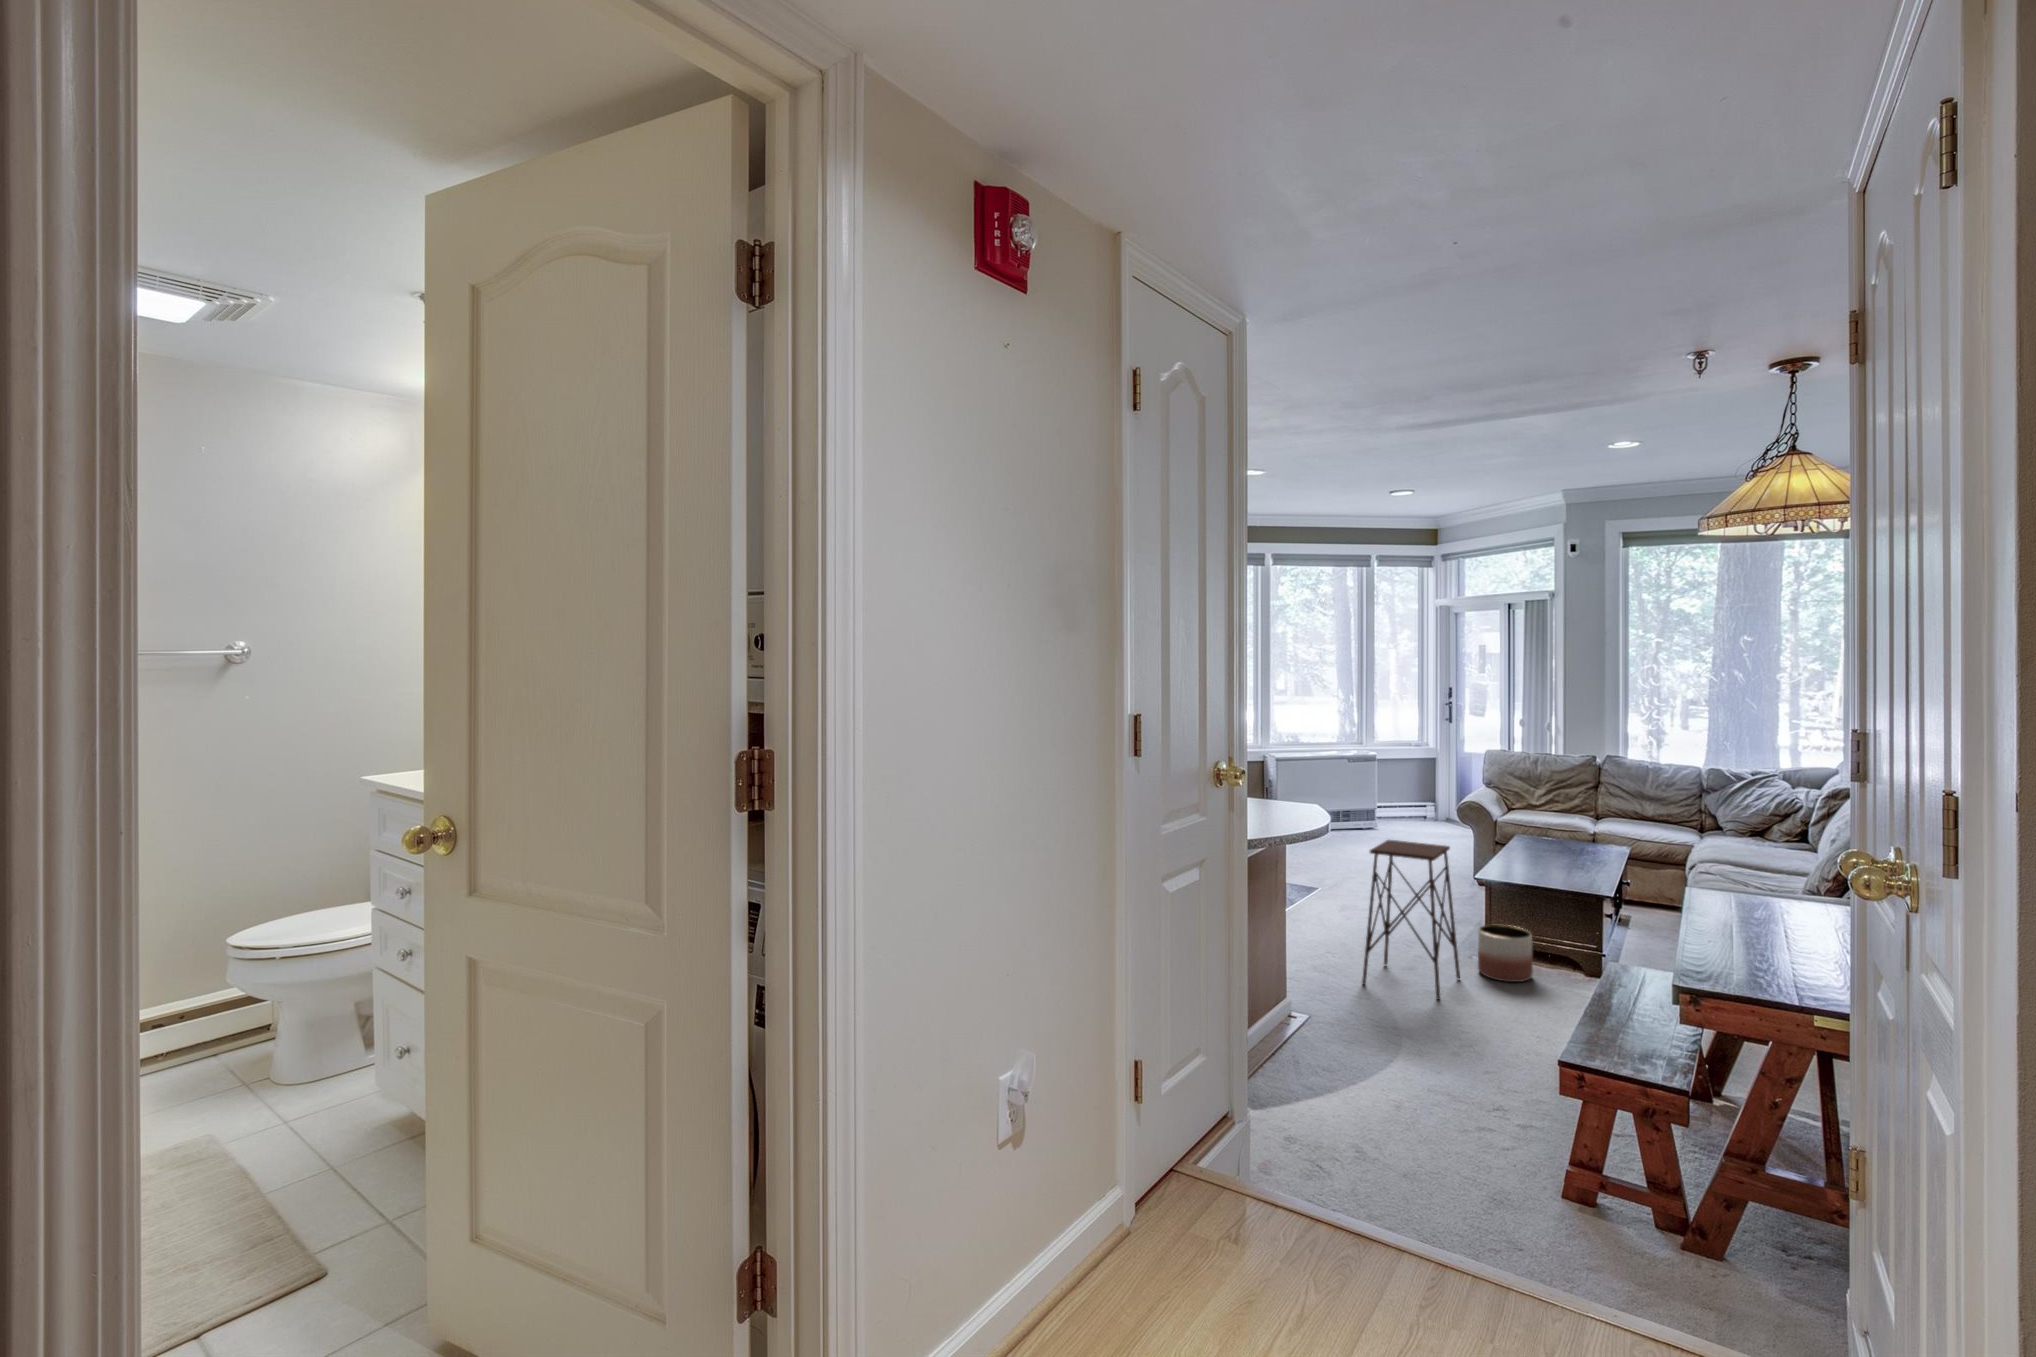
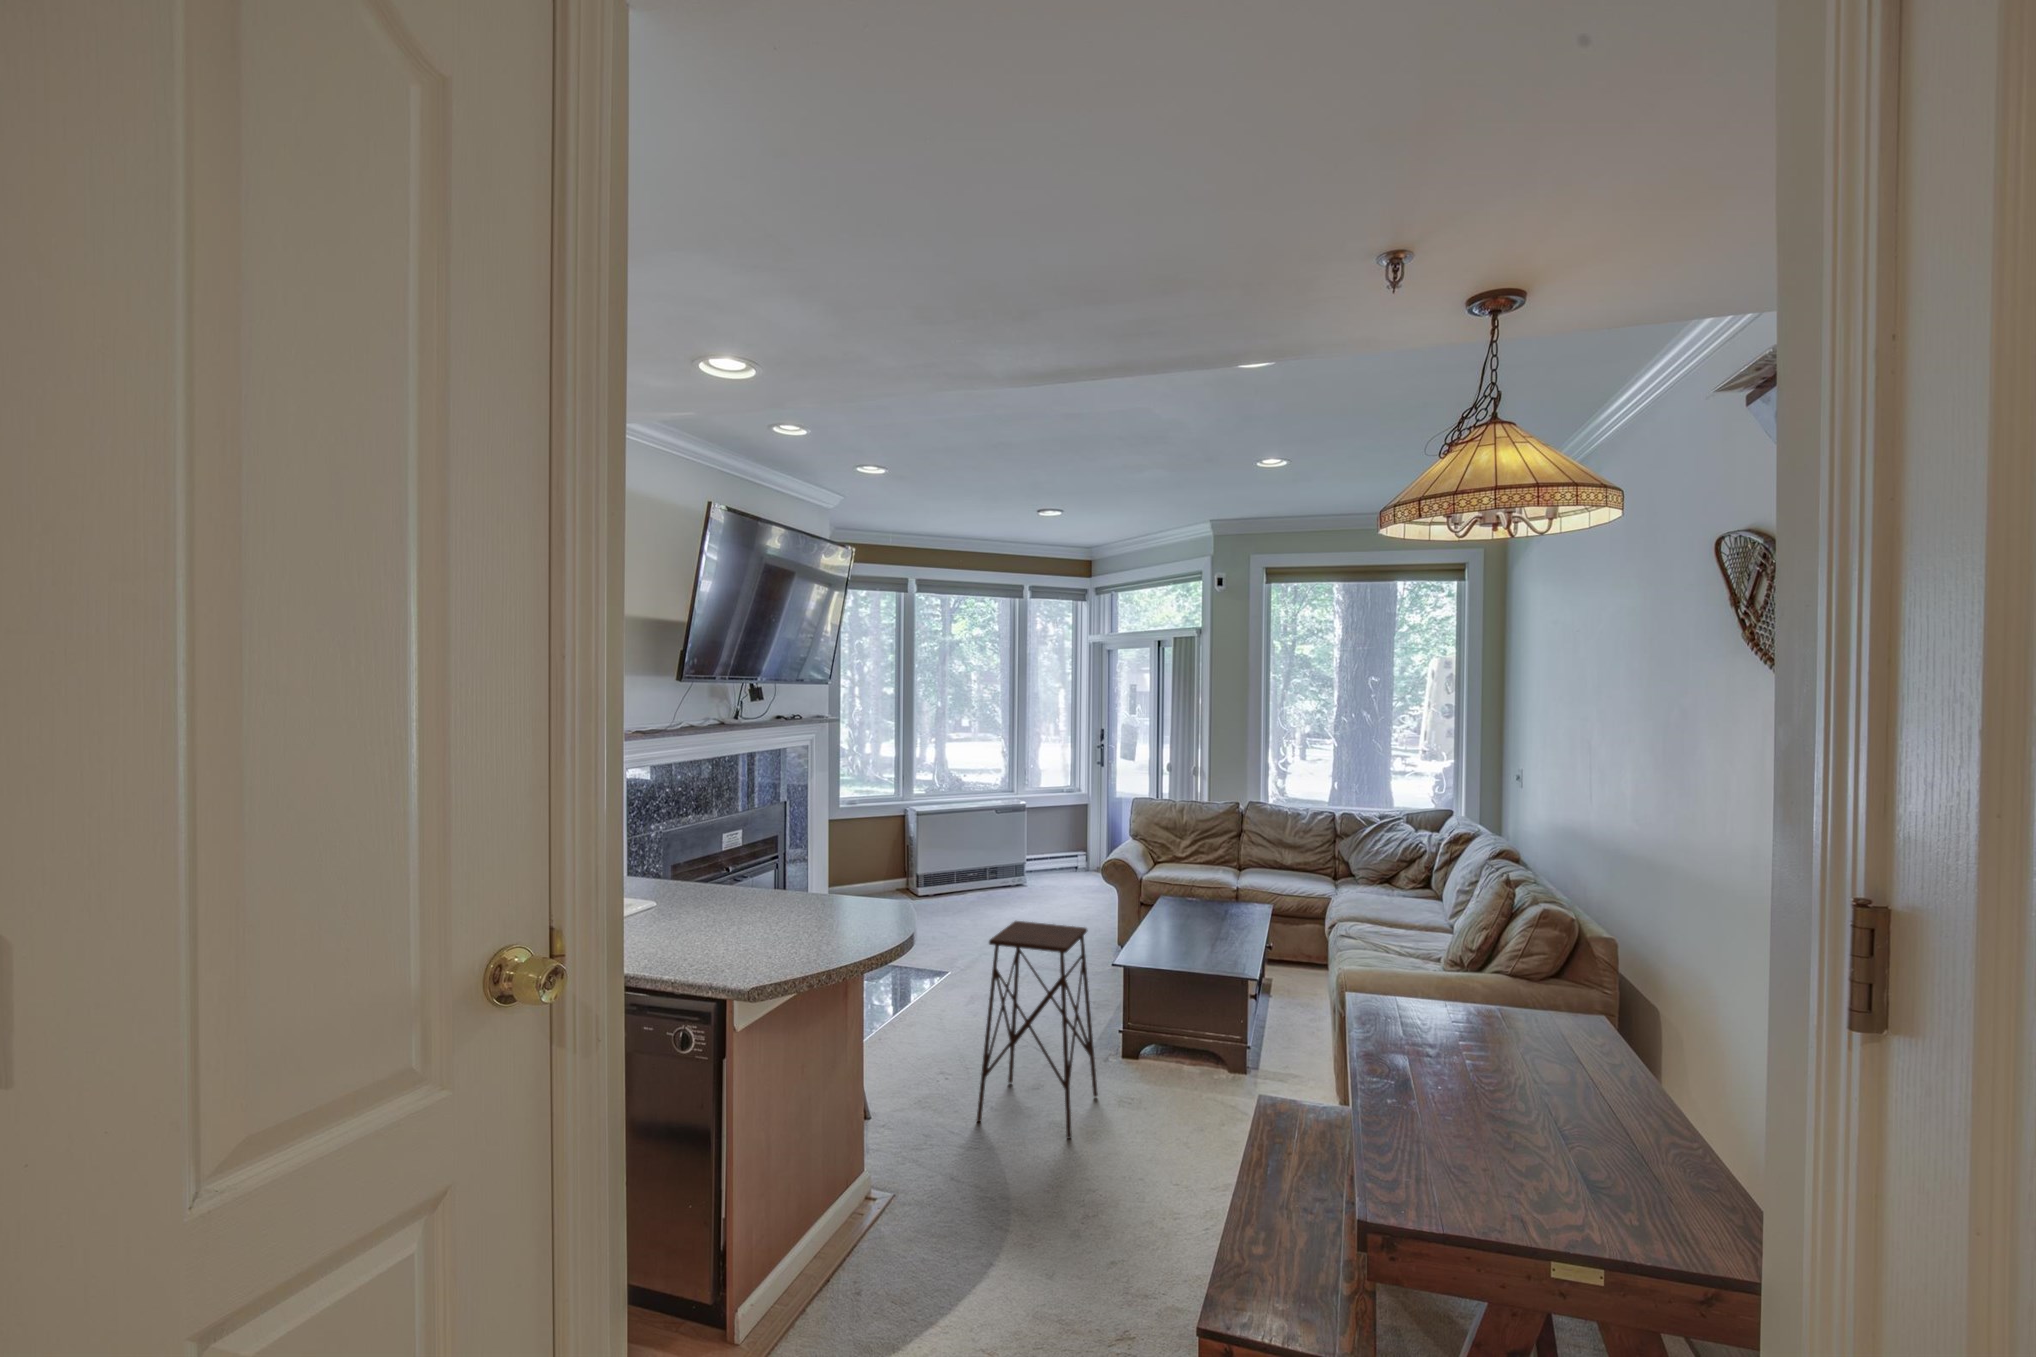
planter: present [1478,925,1533,982] -> none [1119,1019,1180,1096]

